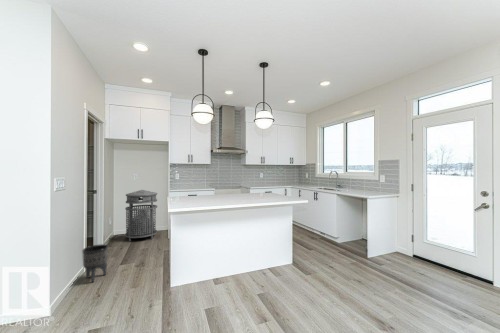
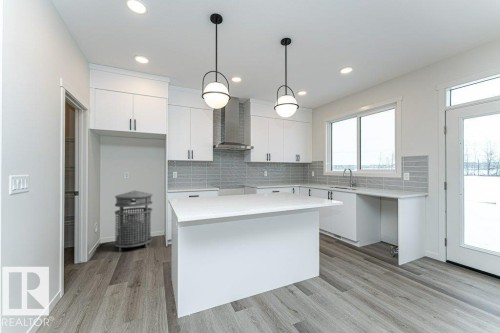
planter: present [82,244,108,282] -> none [57,261,93,314]

